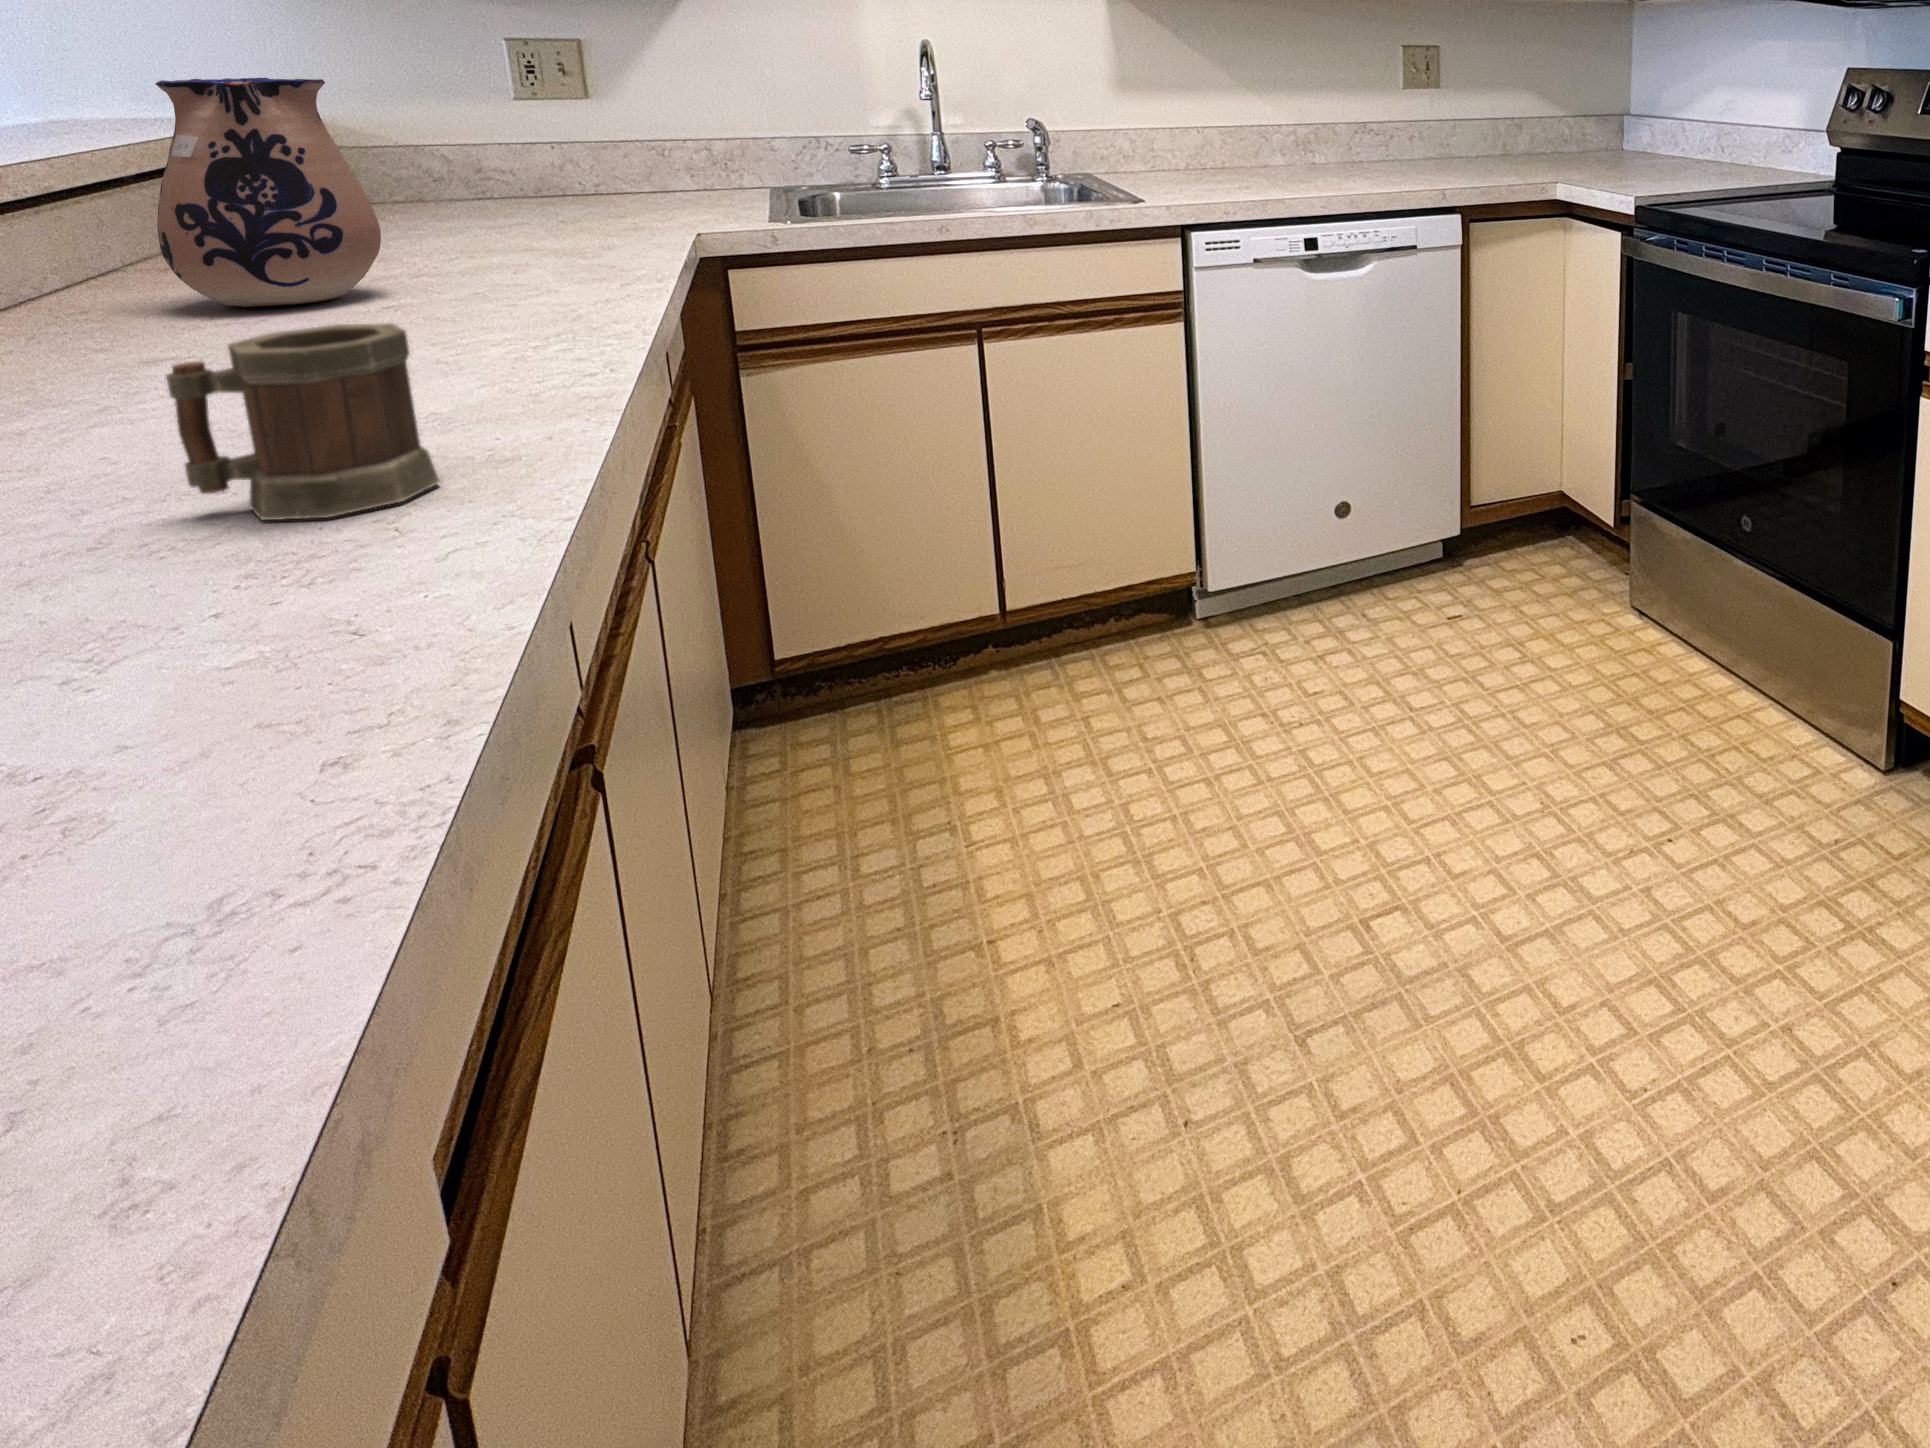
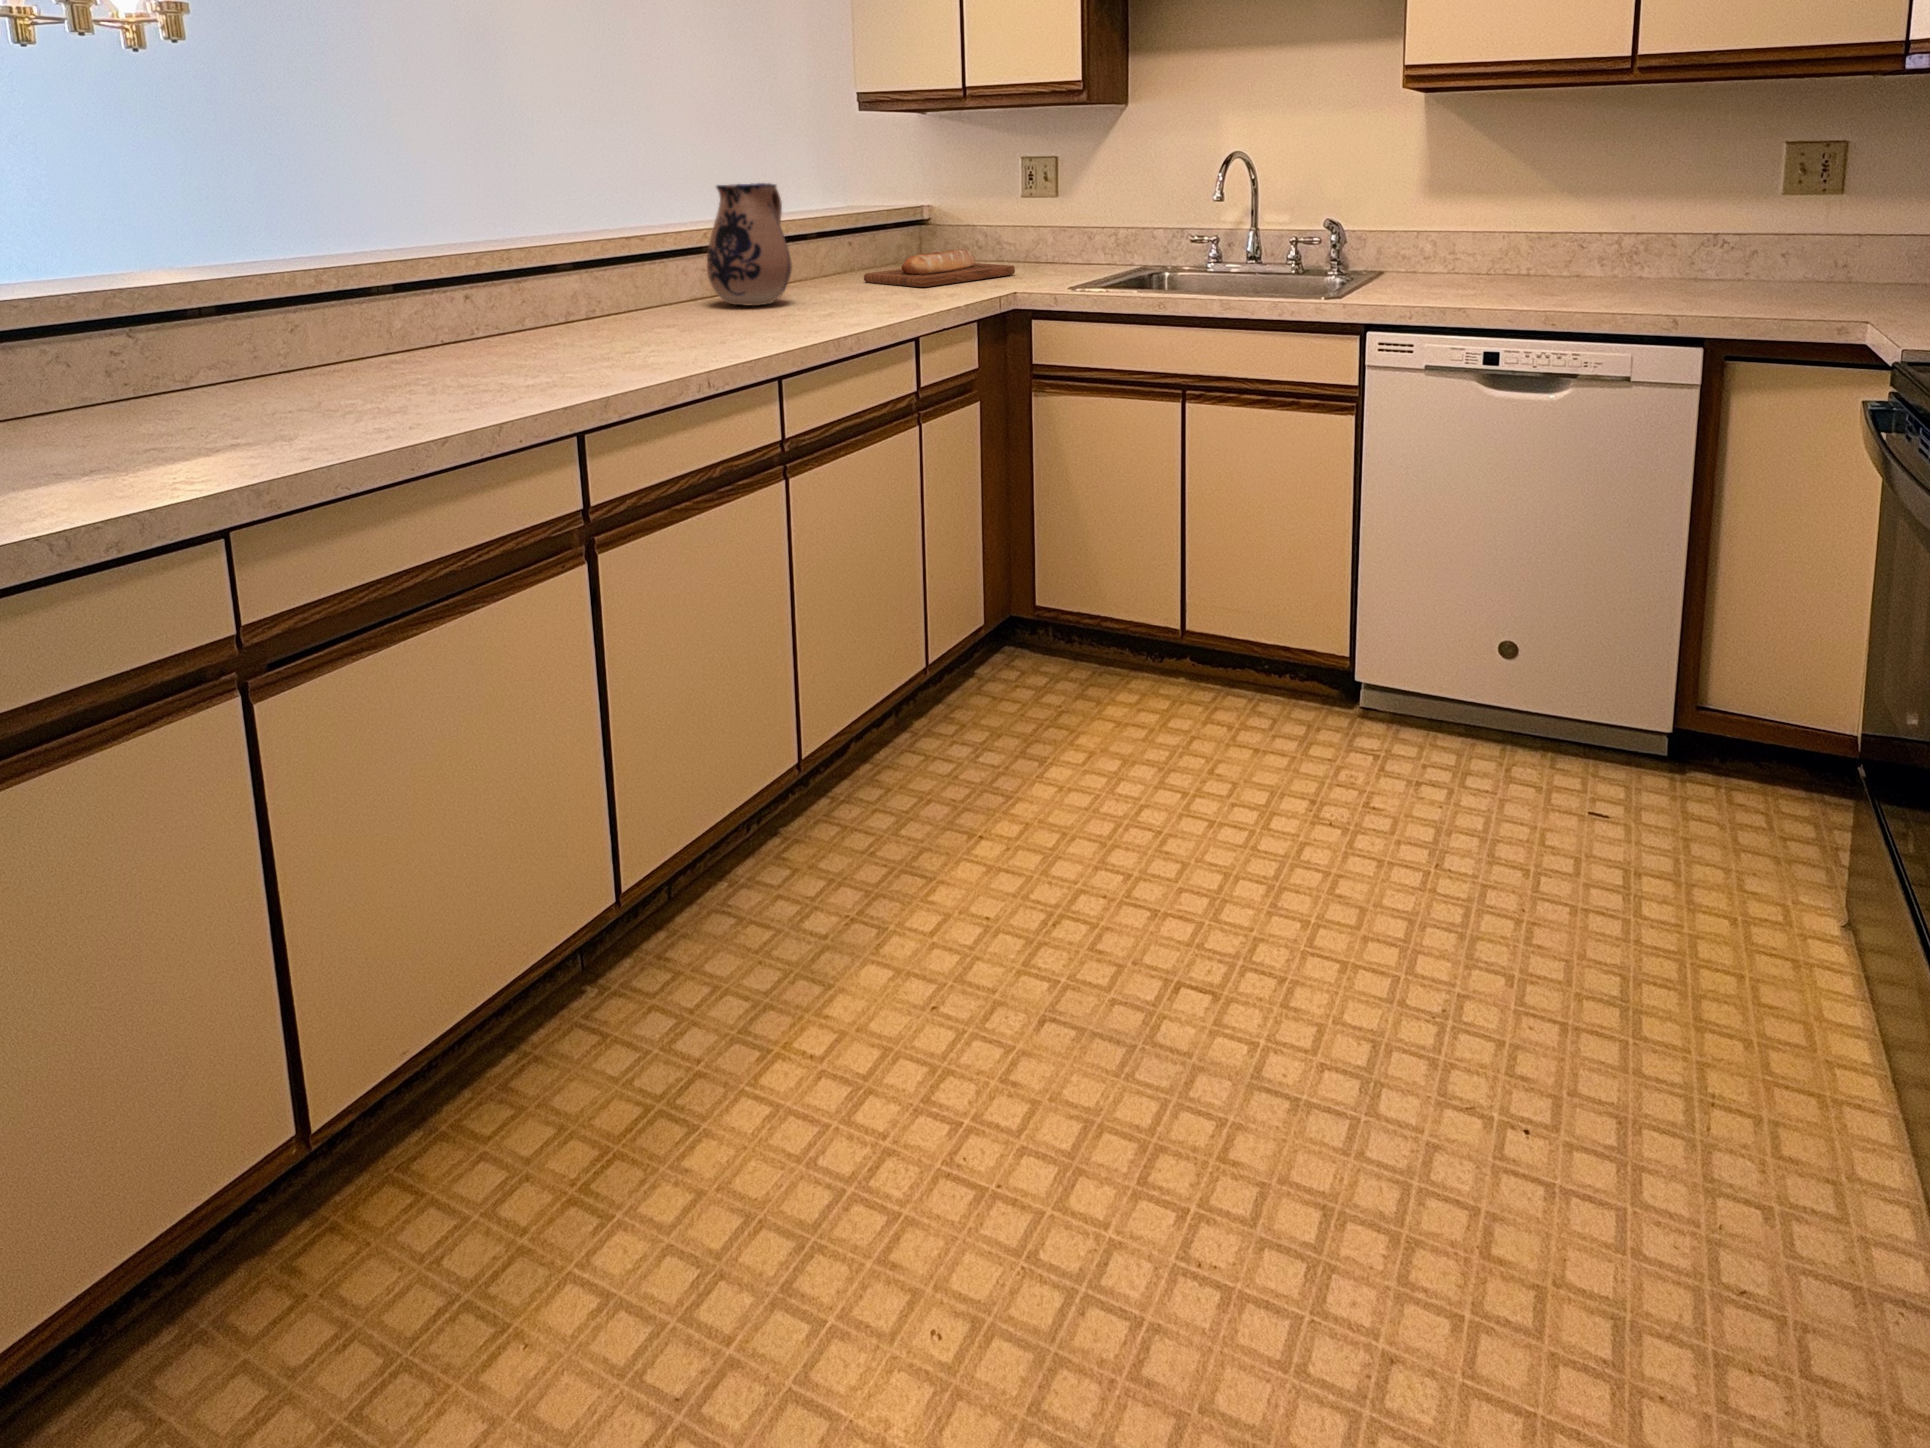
bread loaf: none [380,183,629,247] -> present [864,249,1015,287]
mug: present [166,323,440,520] -> none [473,303,553,388]

